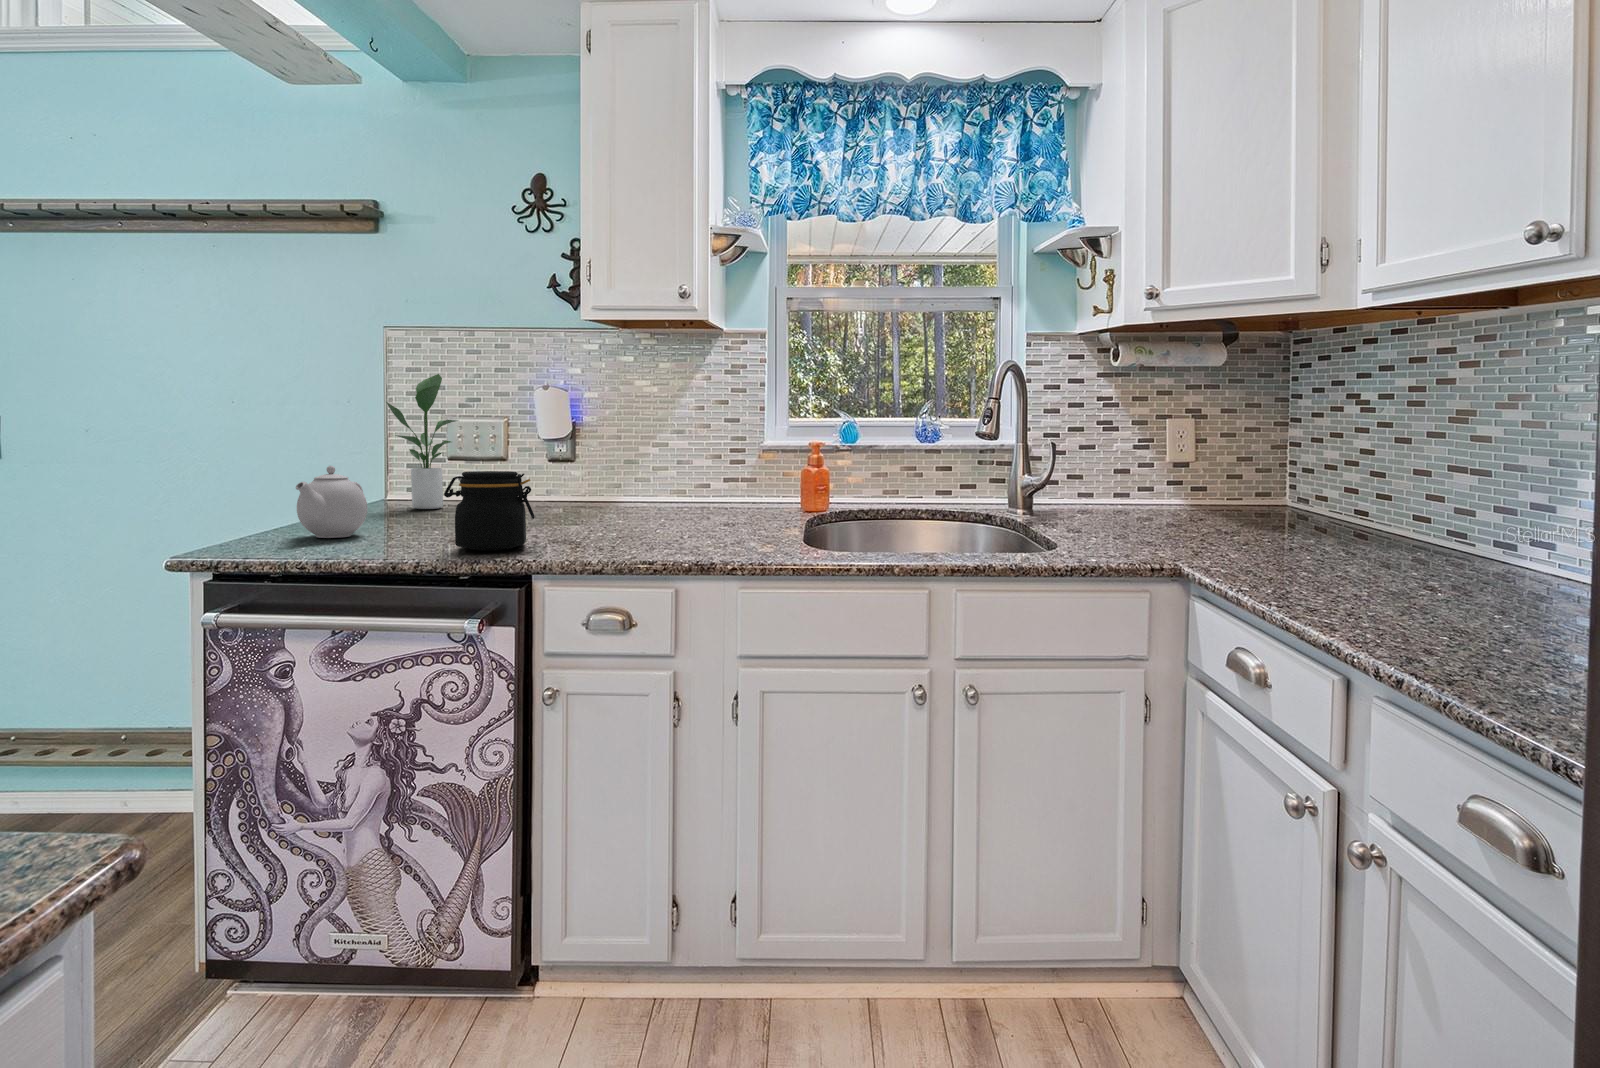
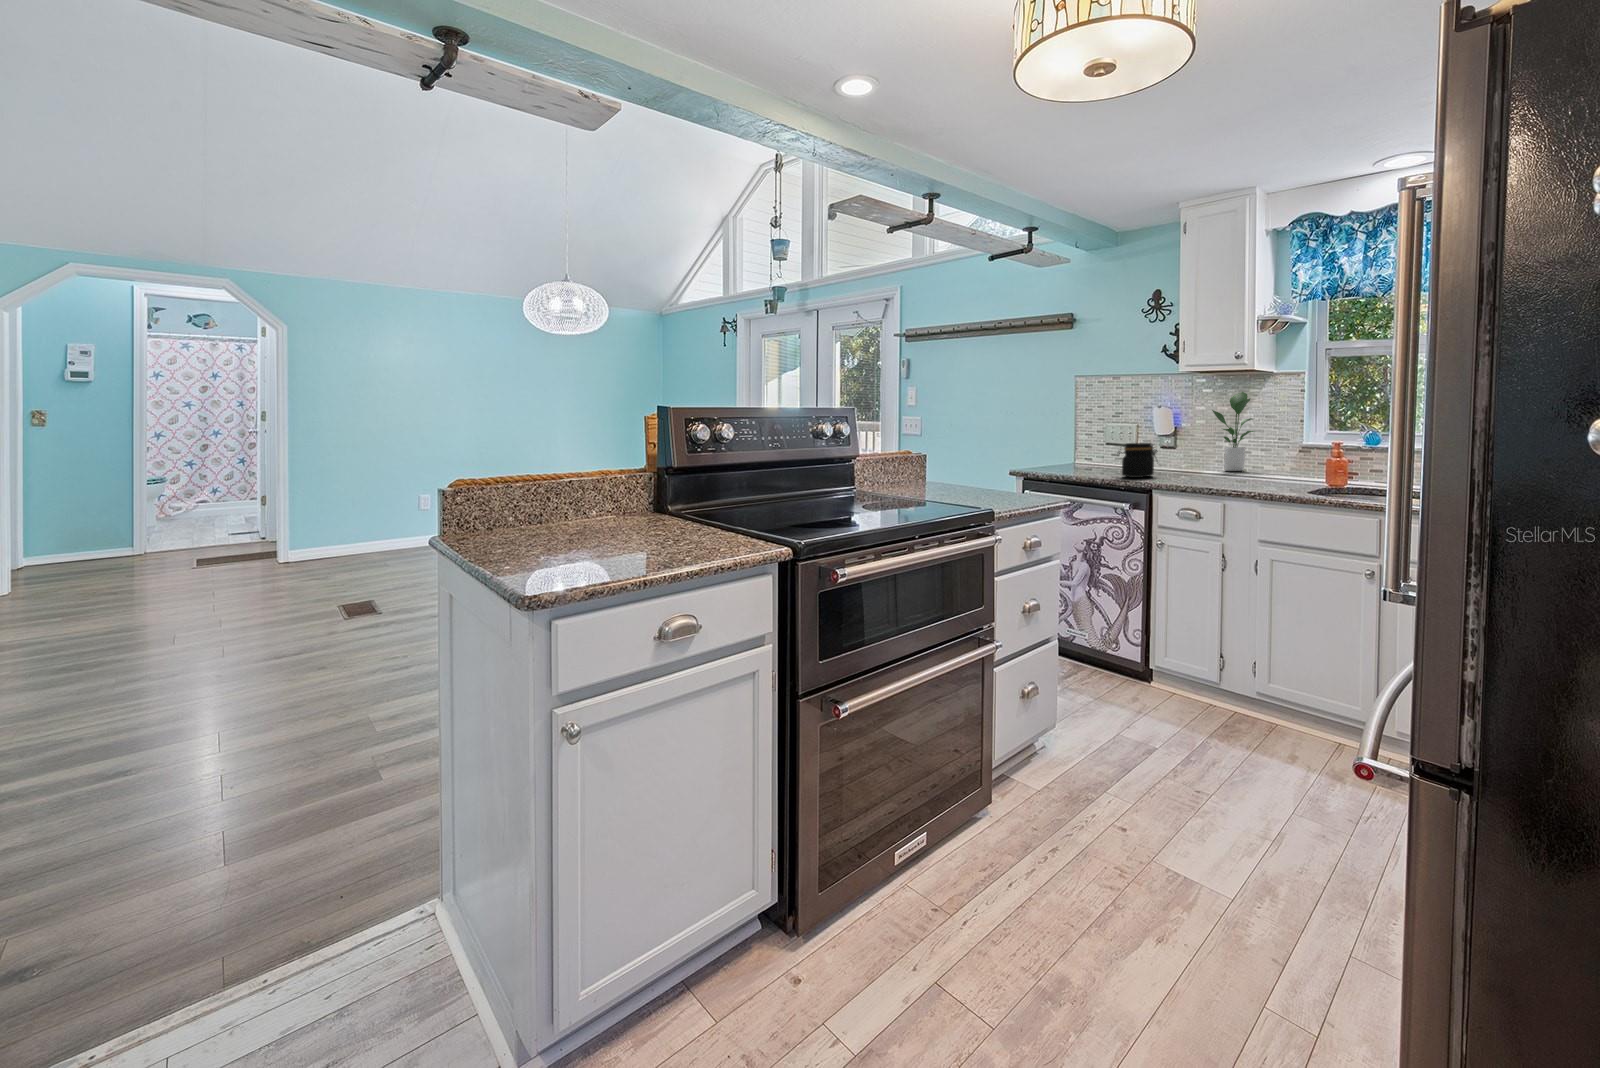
potted plant: present [386,374,458,509] -> present [1212,392,1254,471]
teapot: present [296,466,368,538] -> none [1048,443,1077,474]

